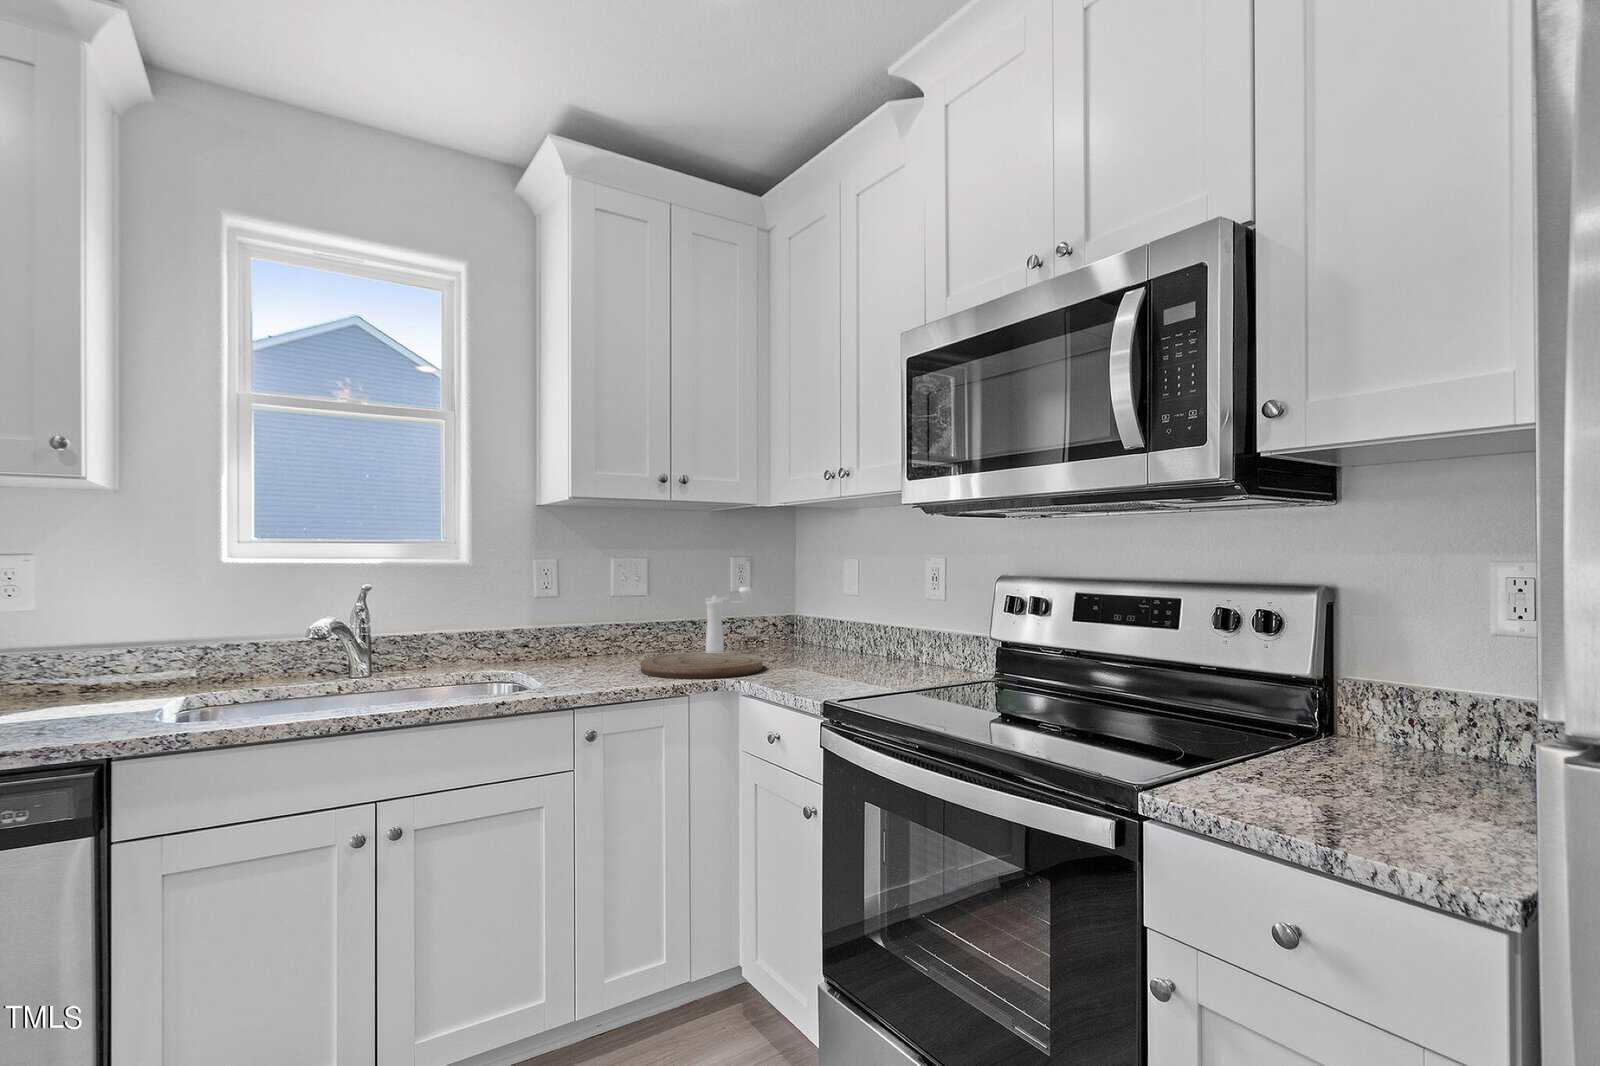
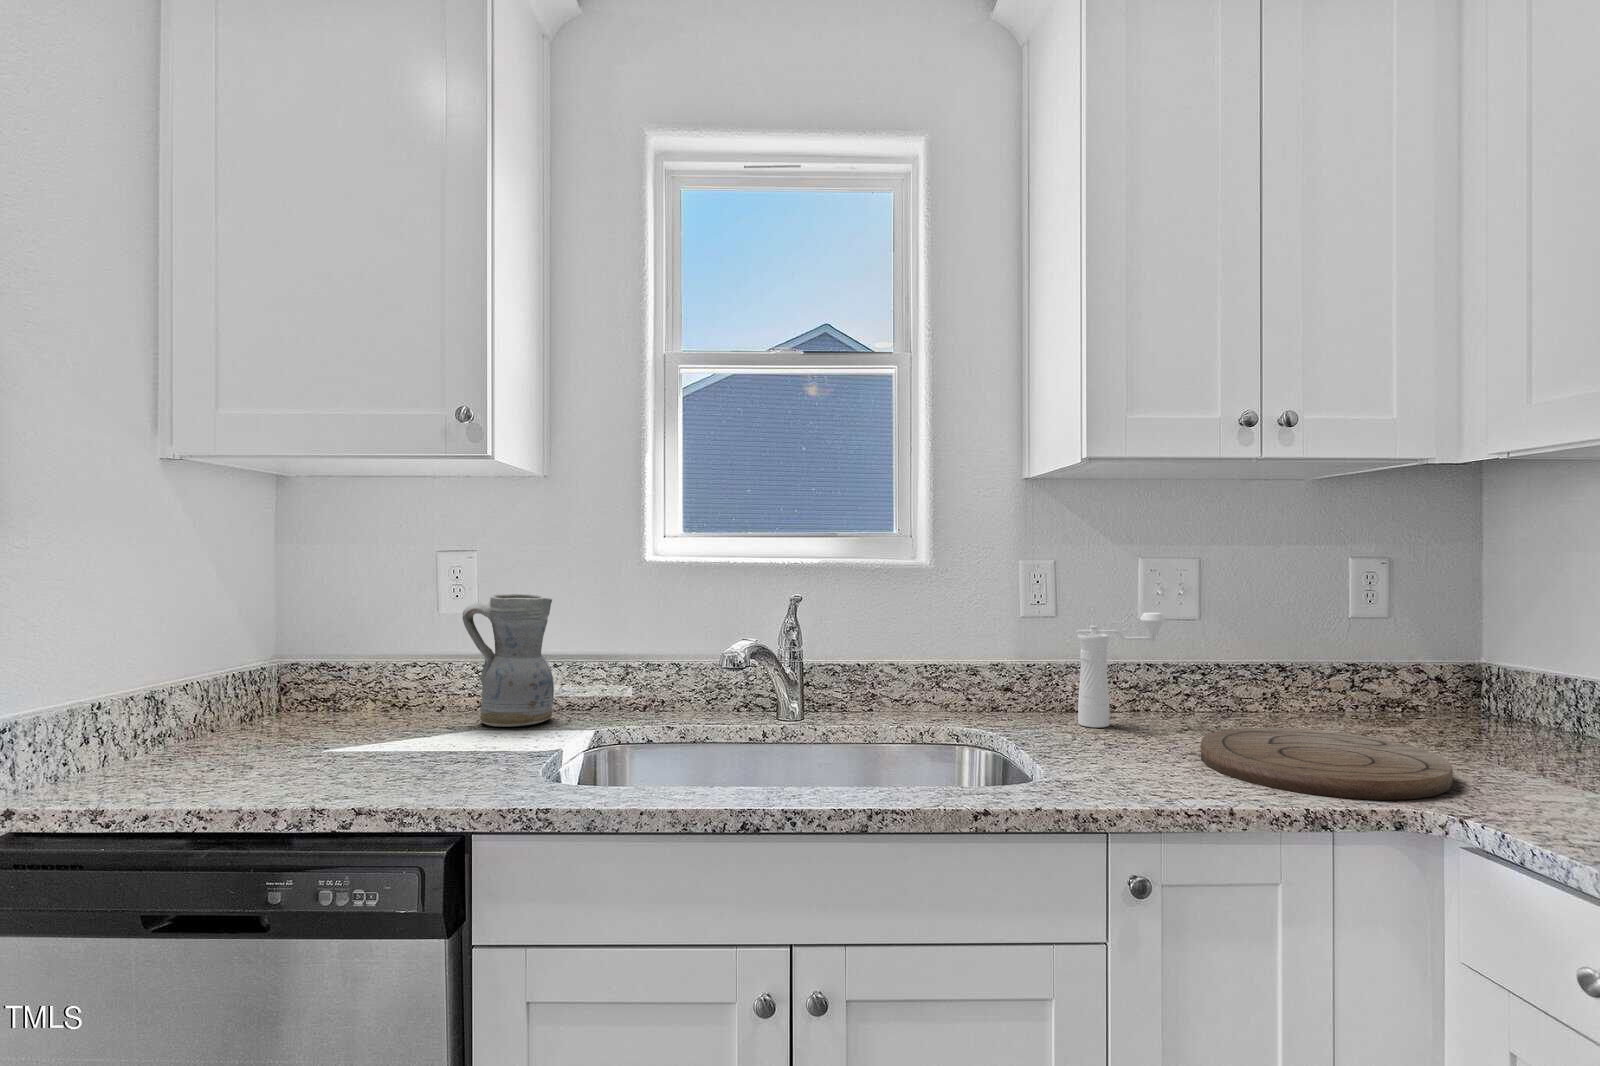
pepper mill: present [706,587,752,652] -> present [1077,613,1165,728]
ceramic pitcher: none [39,591,138,702] -> present [462,594,554,727]

